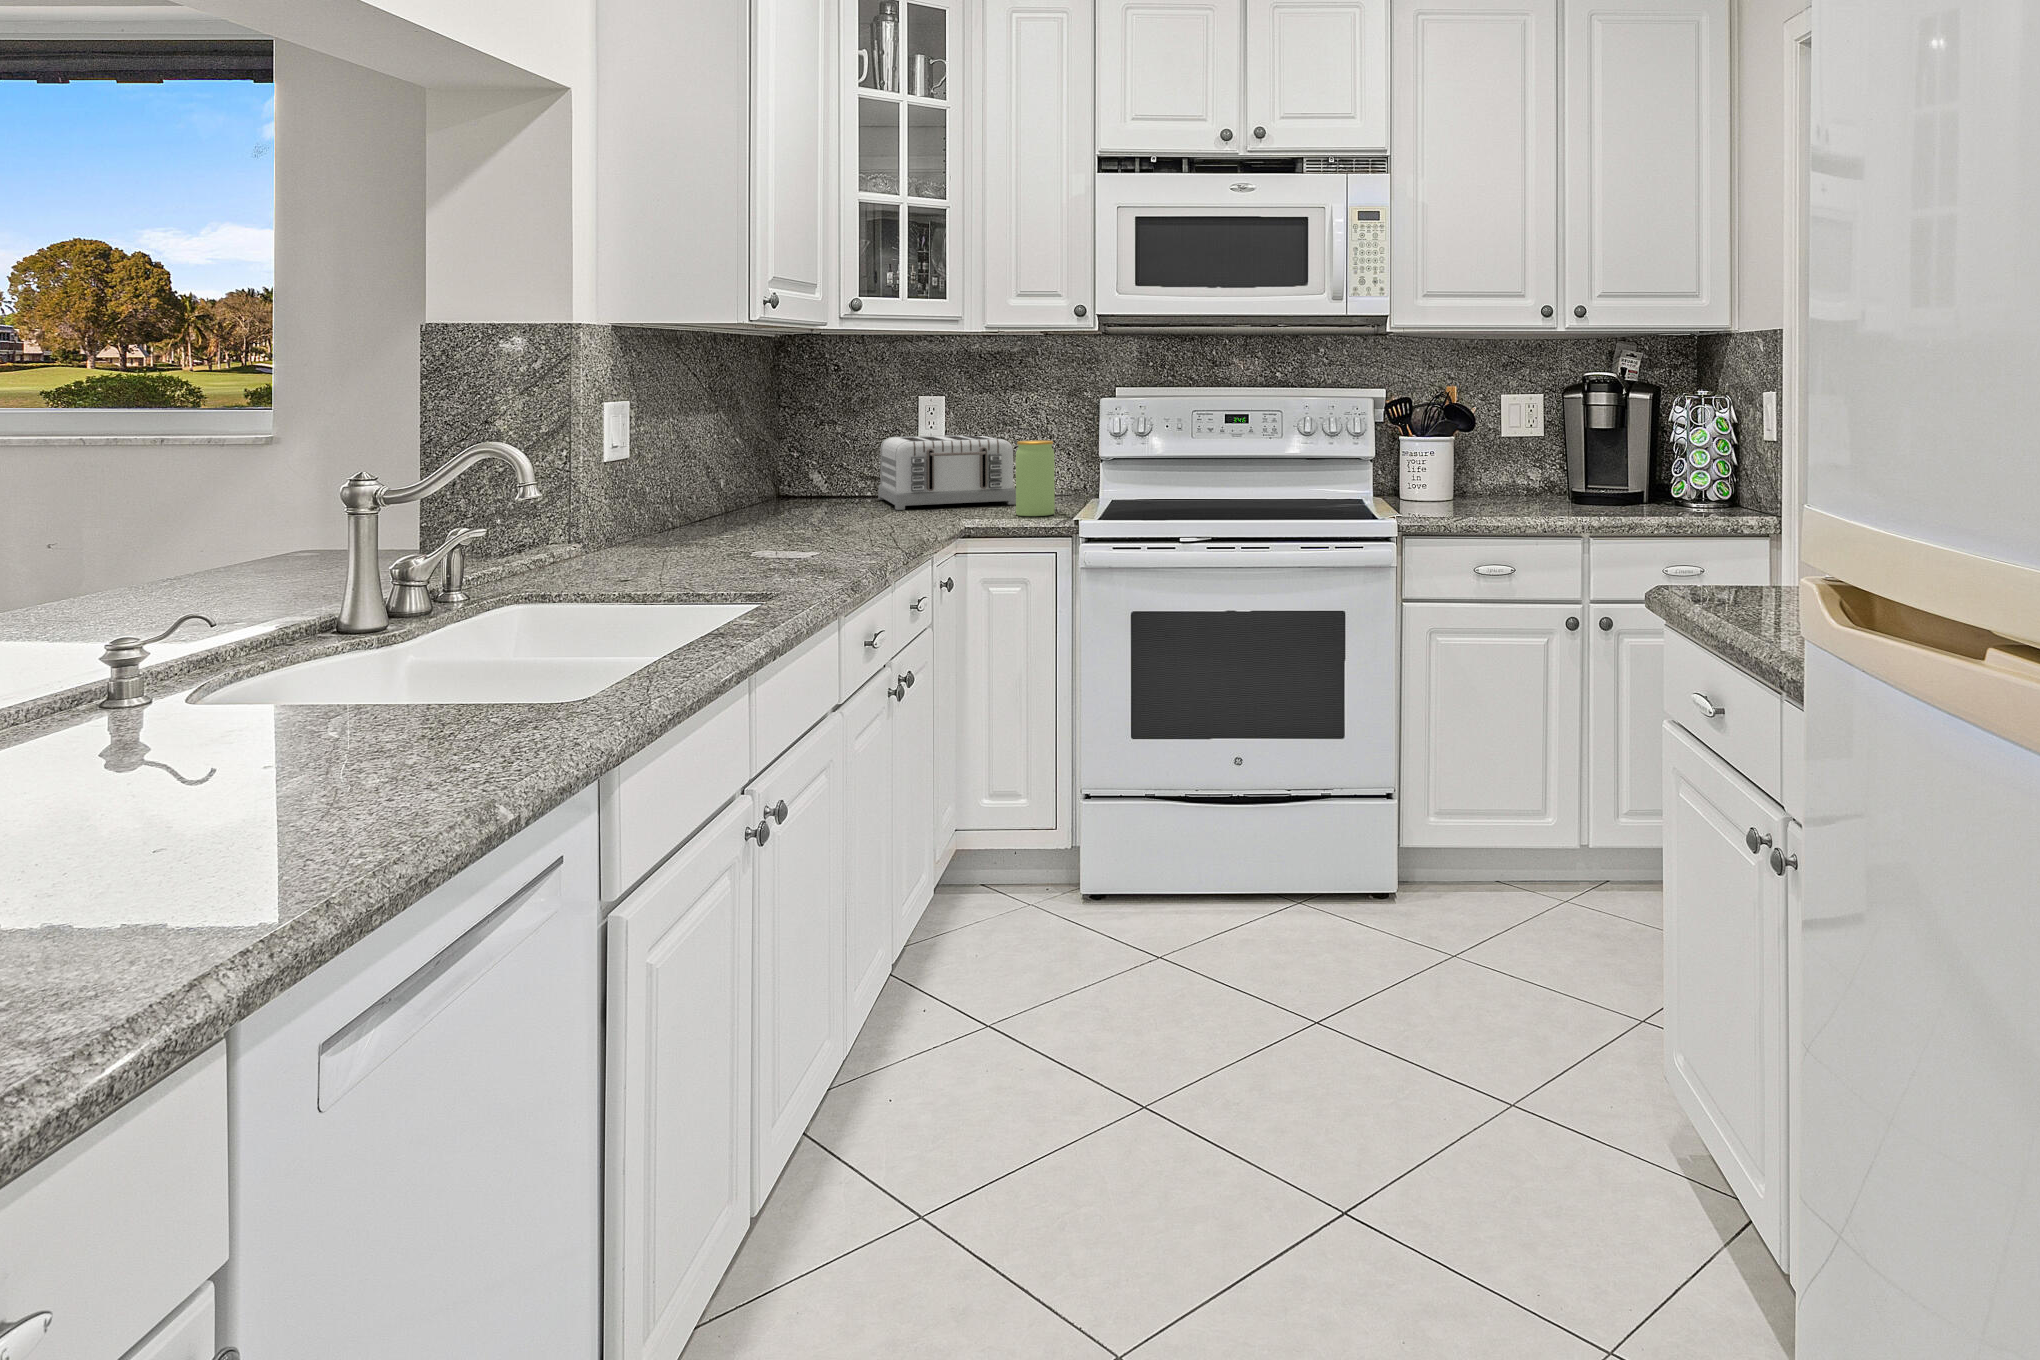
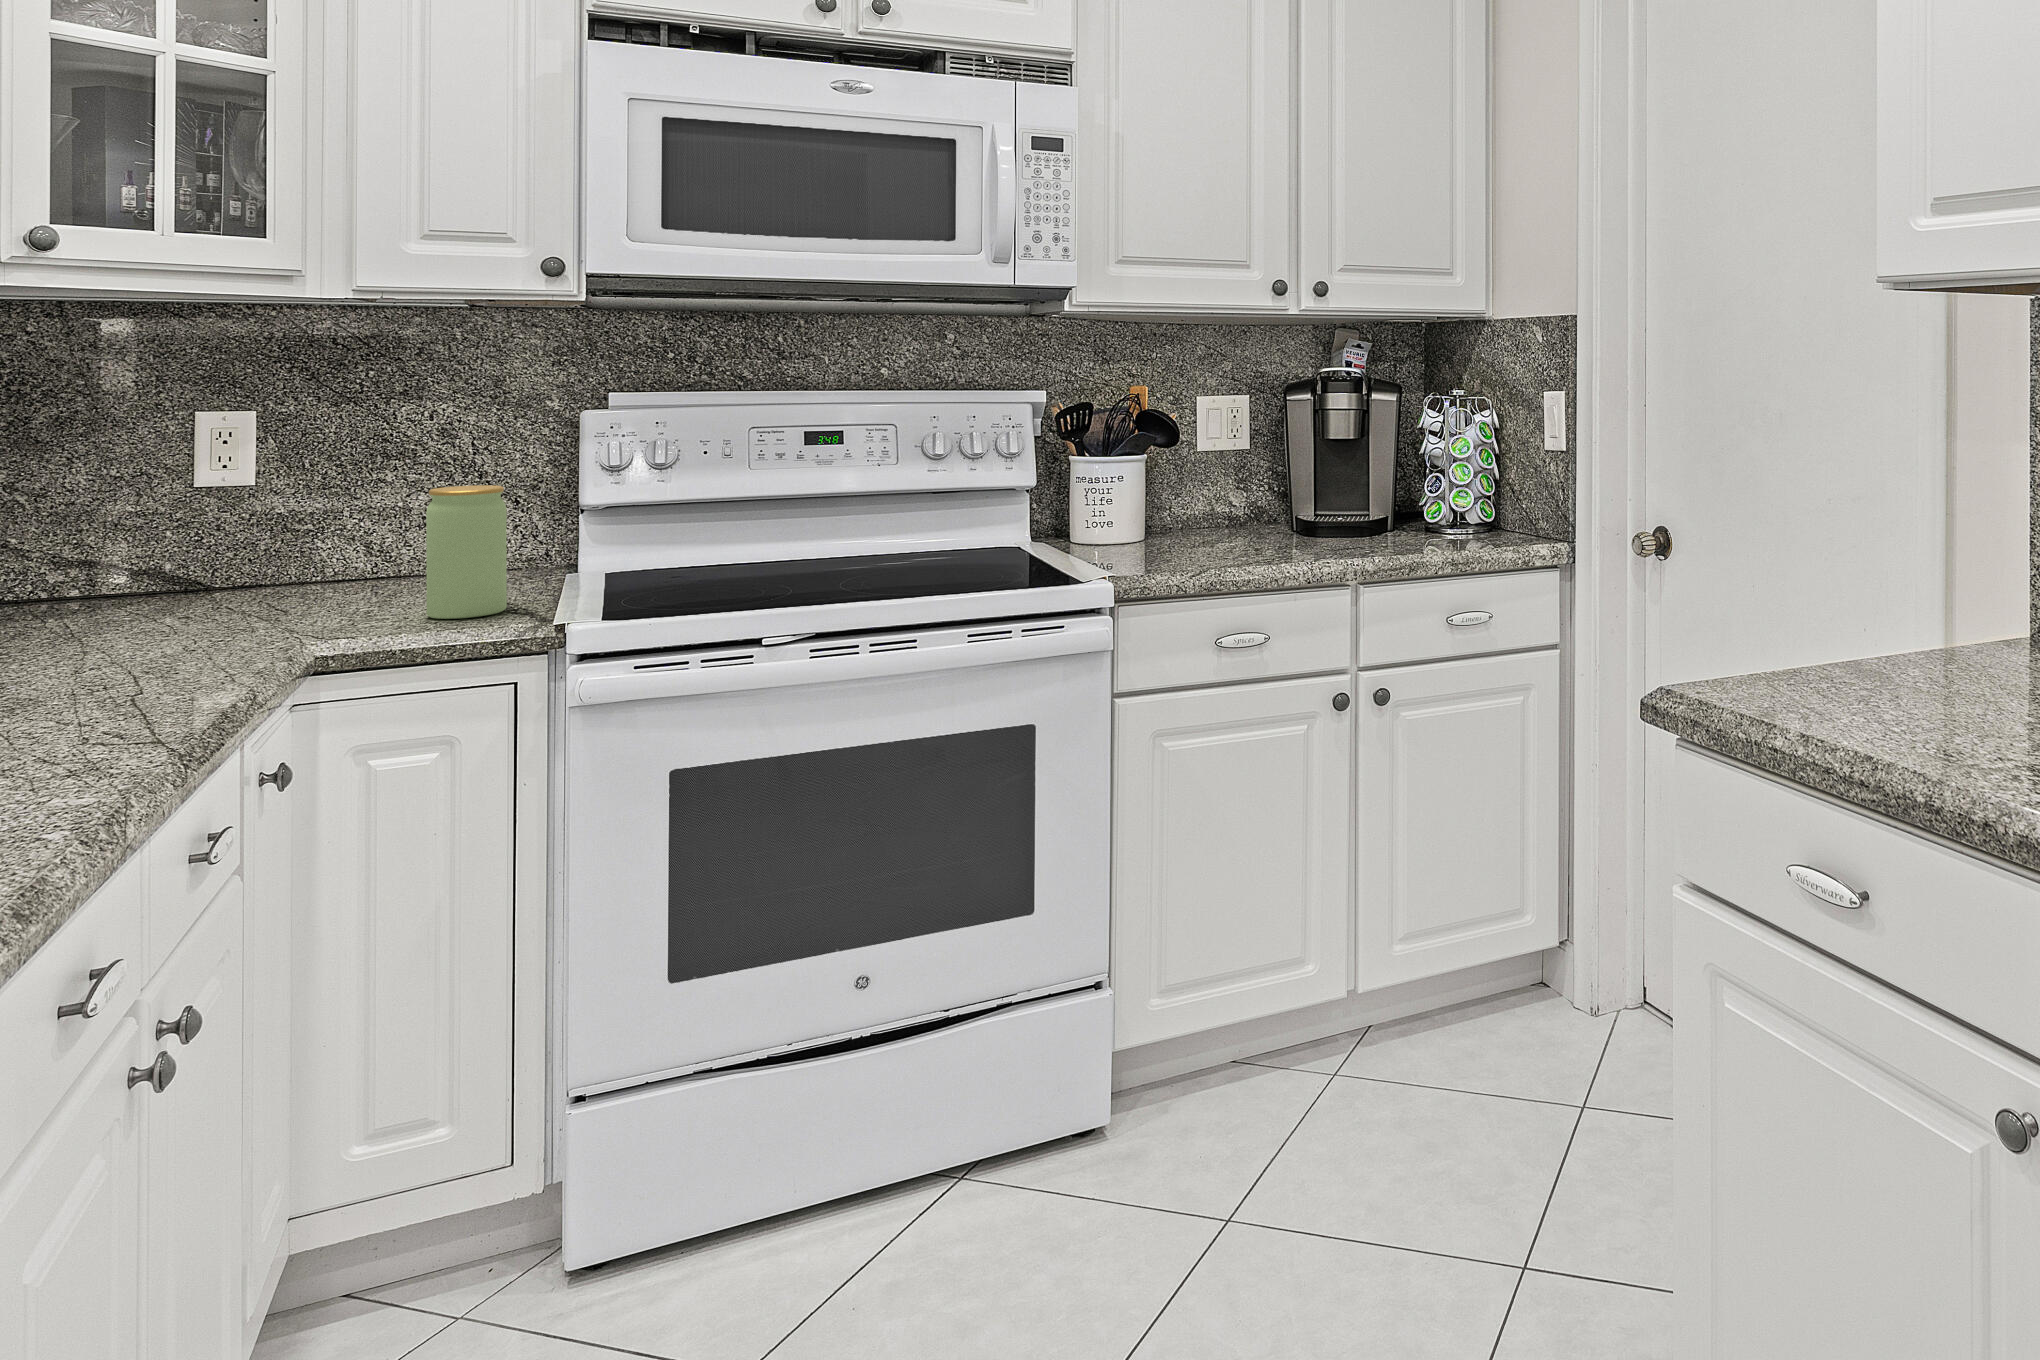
toaster: present [878,435,1016,510] -> none [95,472,414,622]

